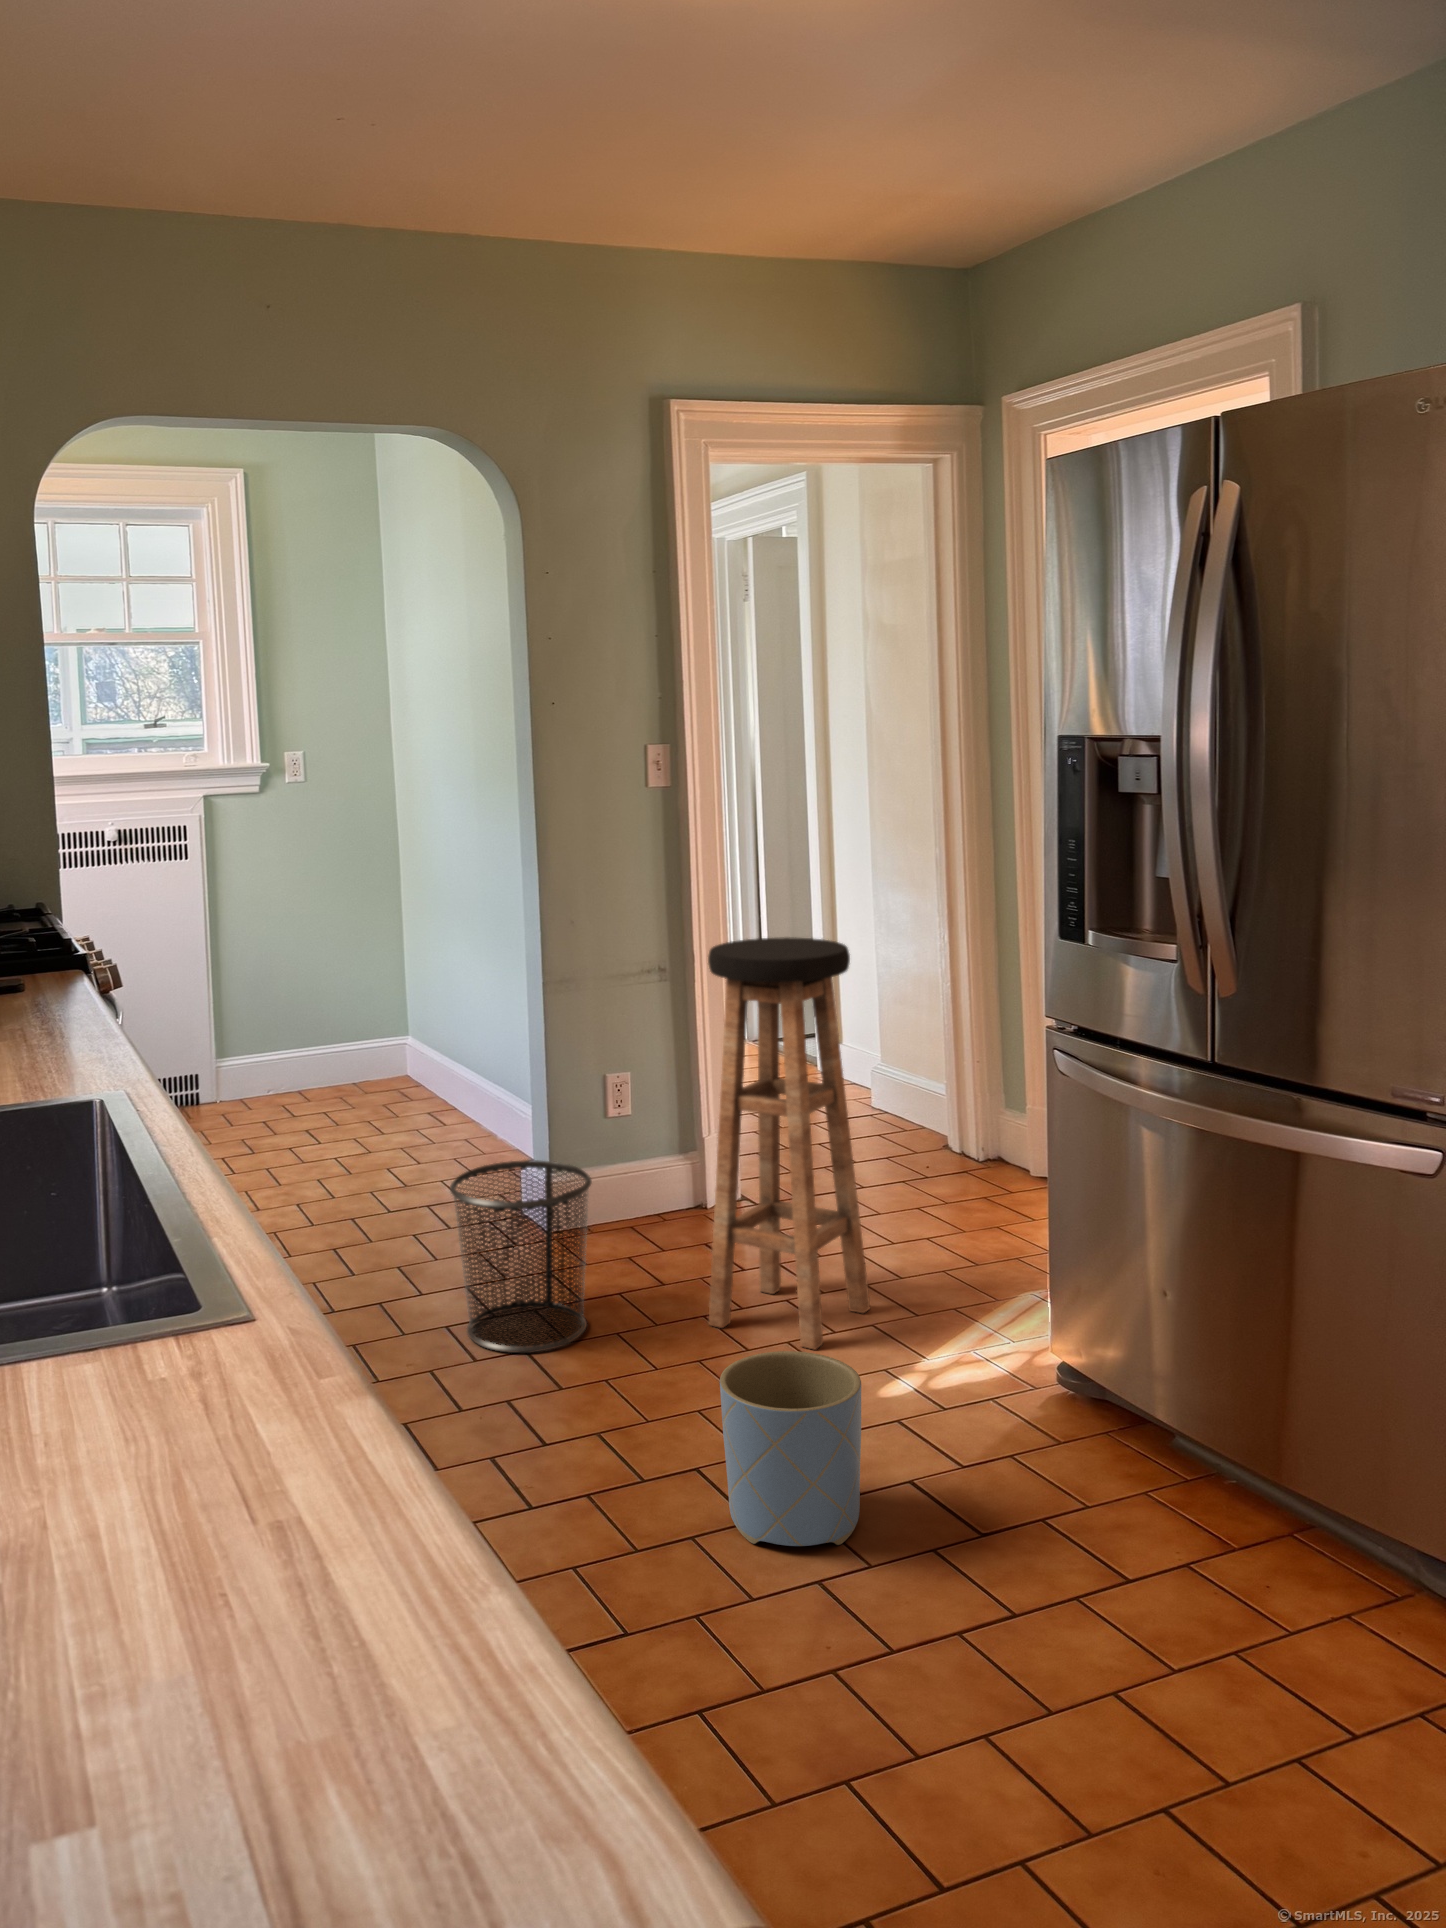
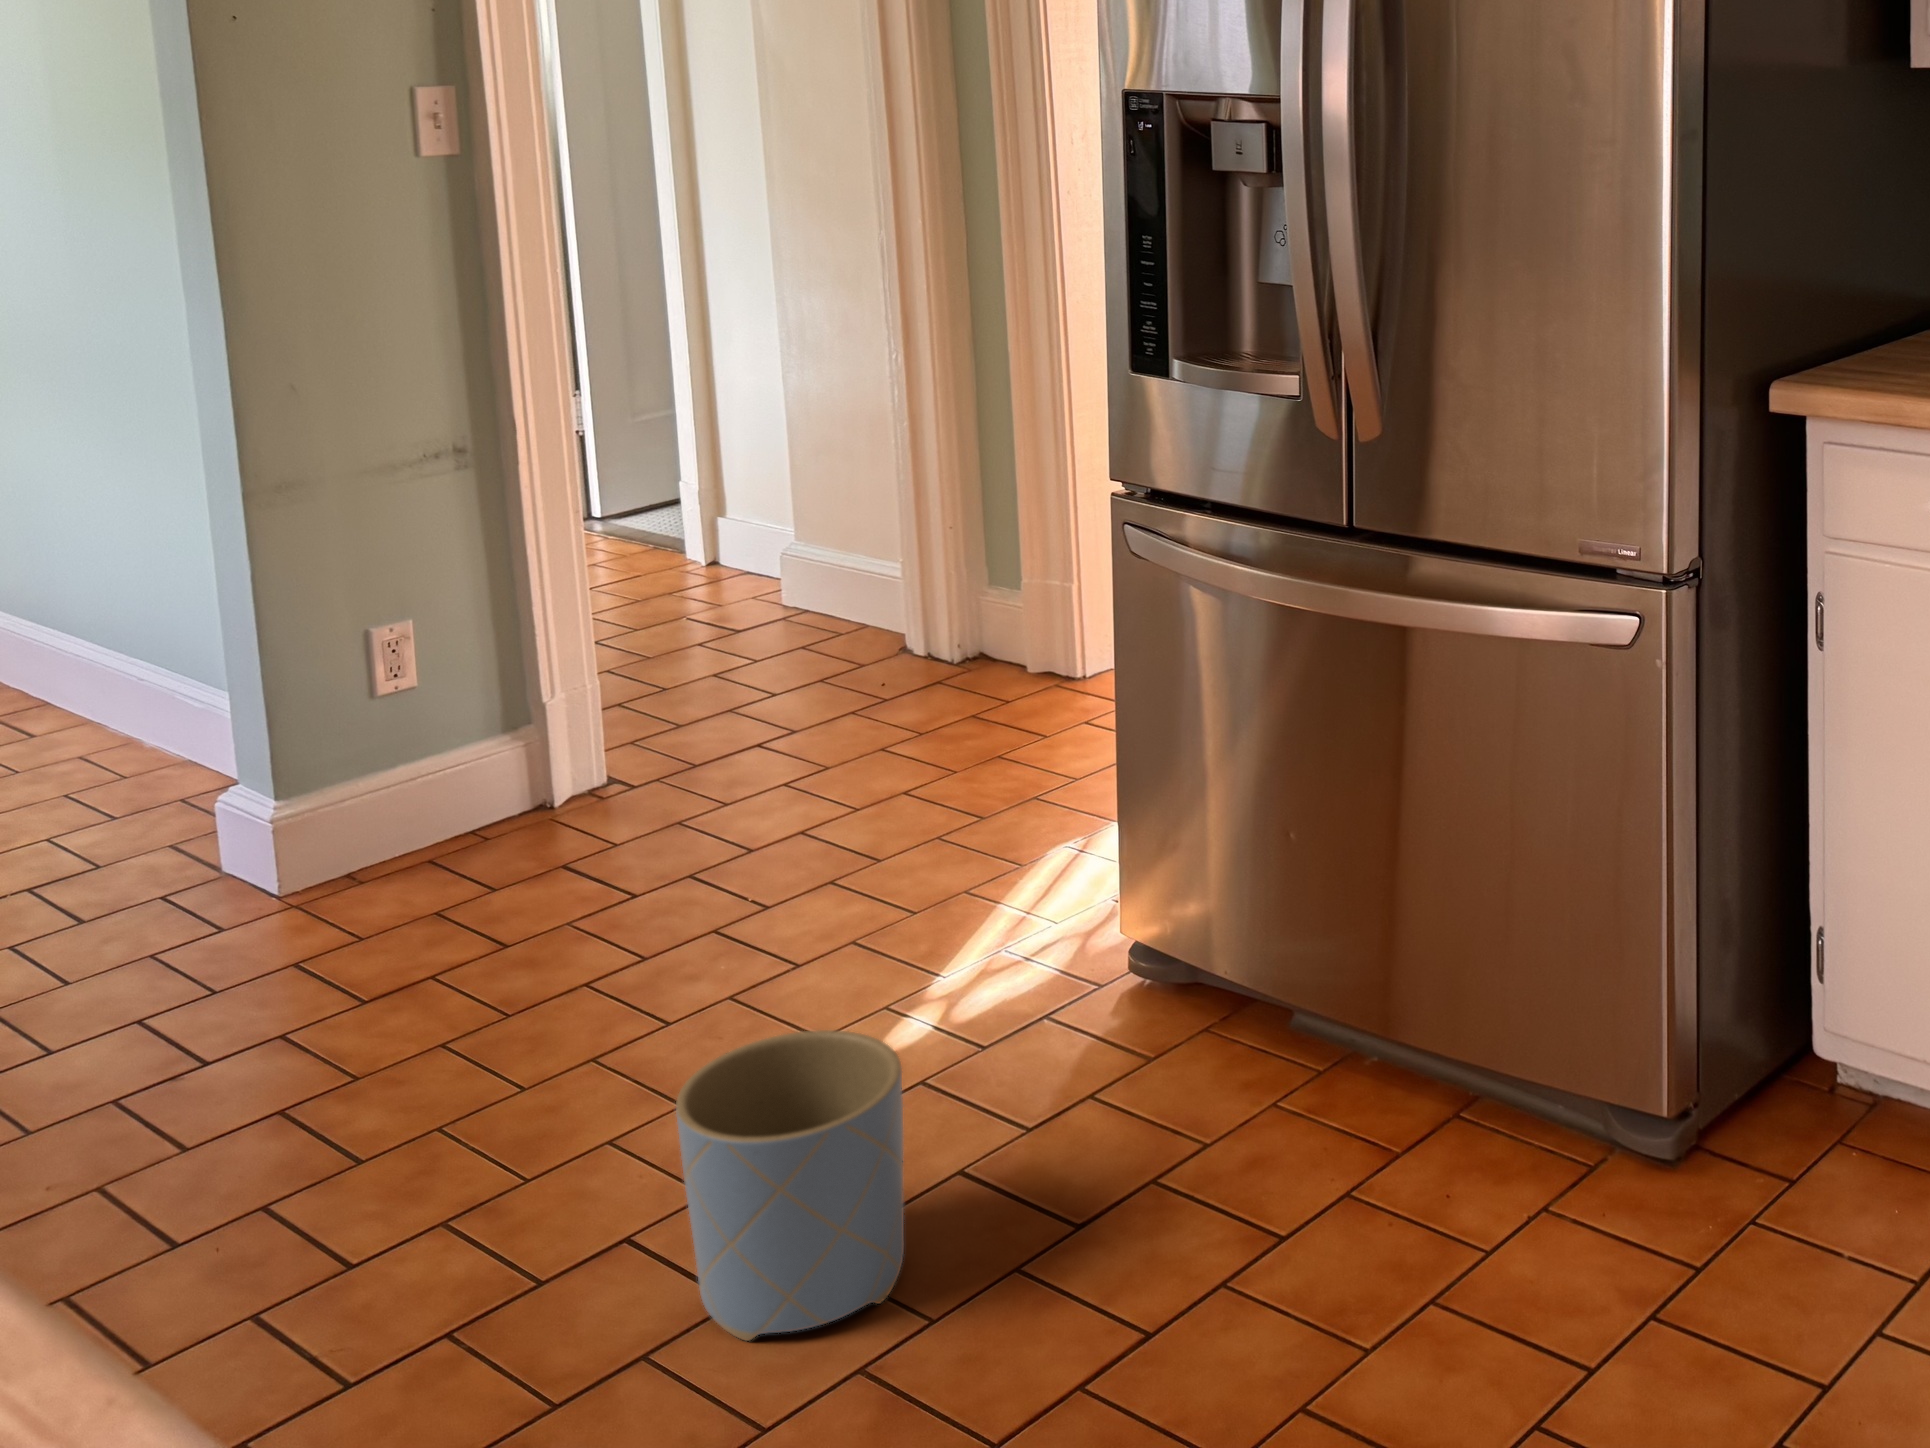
bar stool: present [708,937,870,1350] -> none [568,391,847,1001]
waste bin: present [450,1160,592,1353] -> none [102,793,384,1126]

